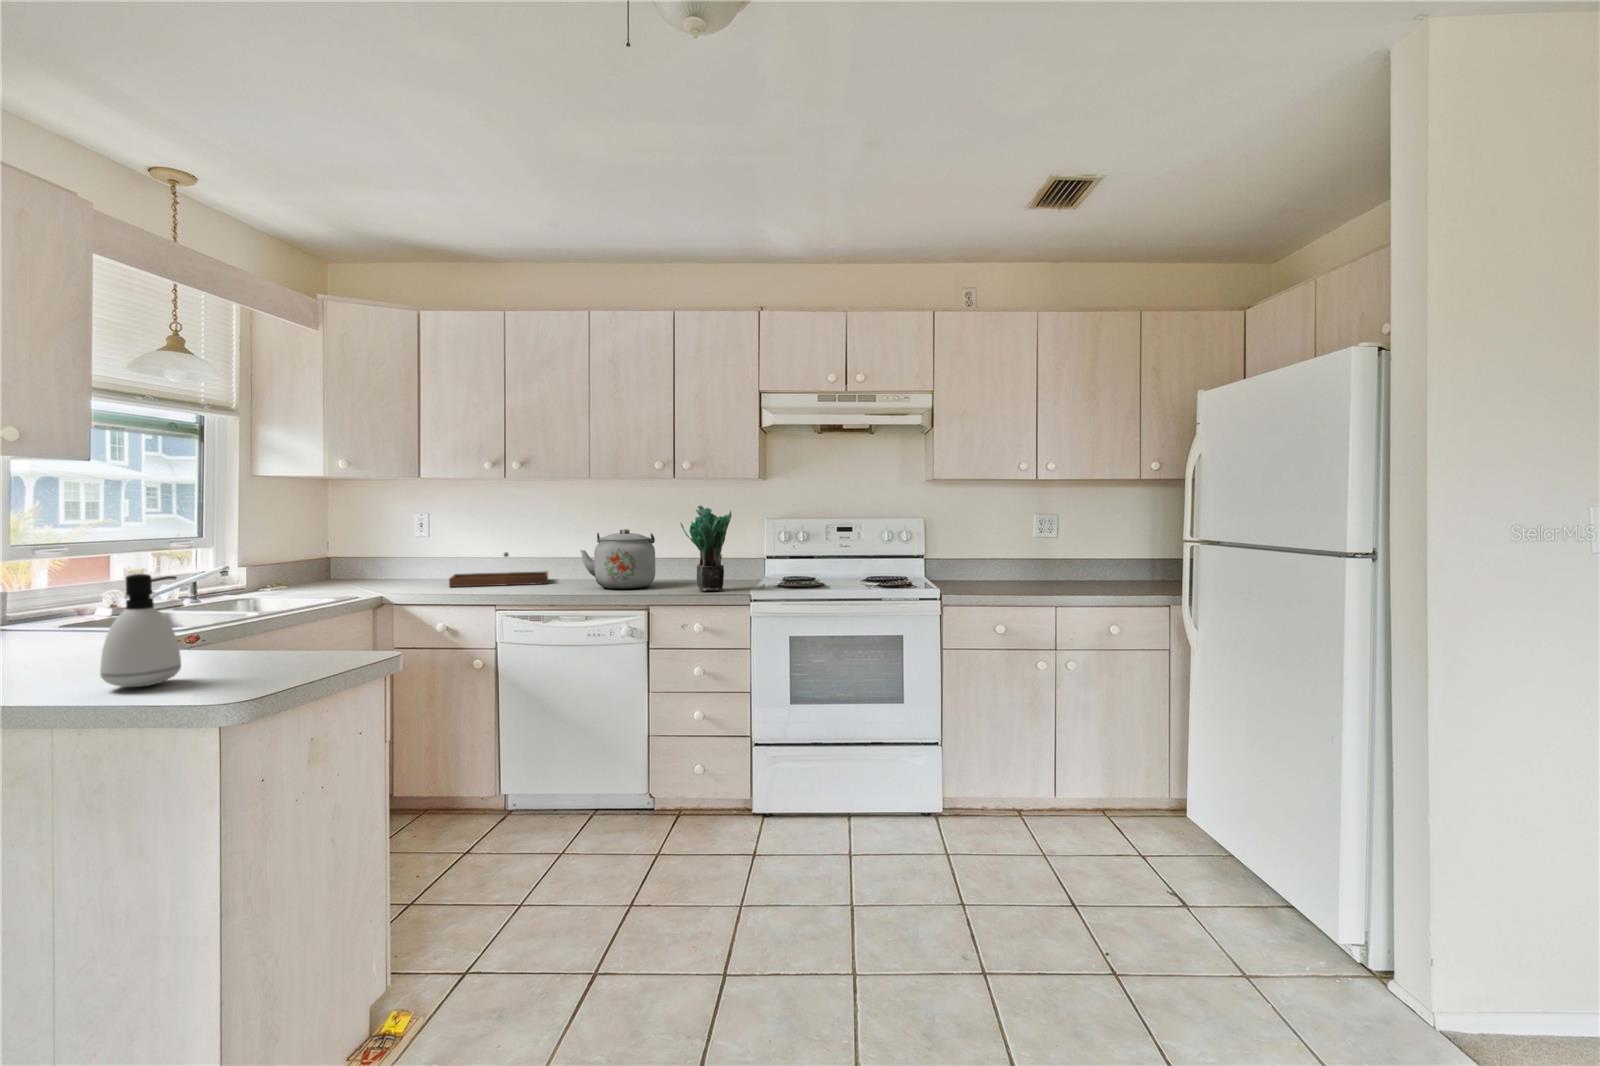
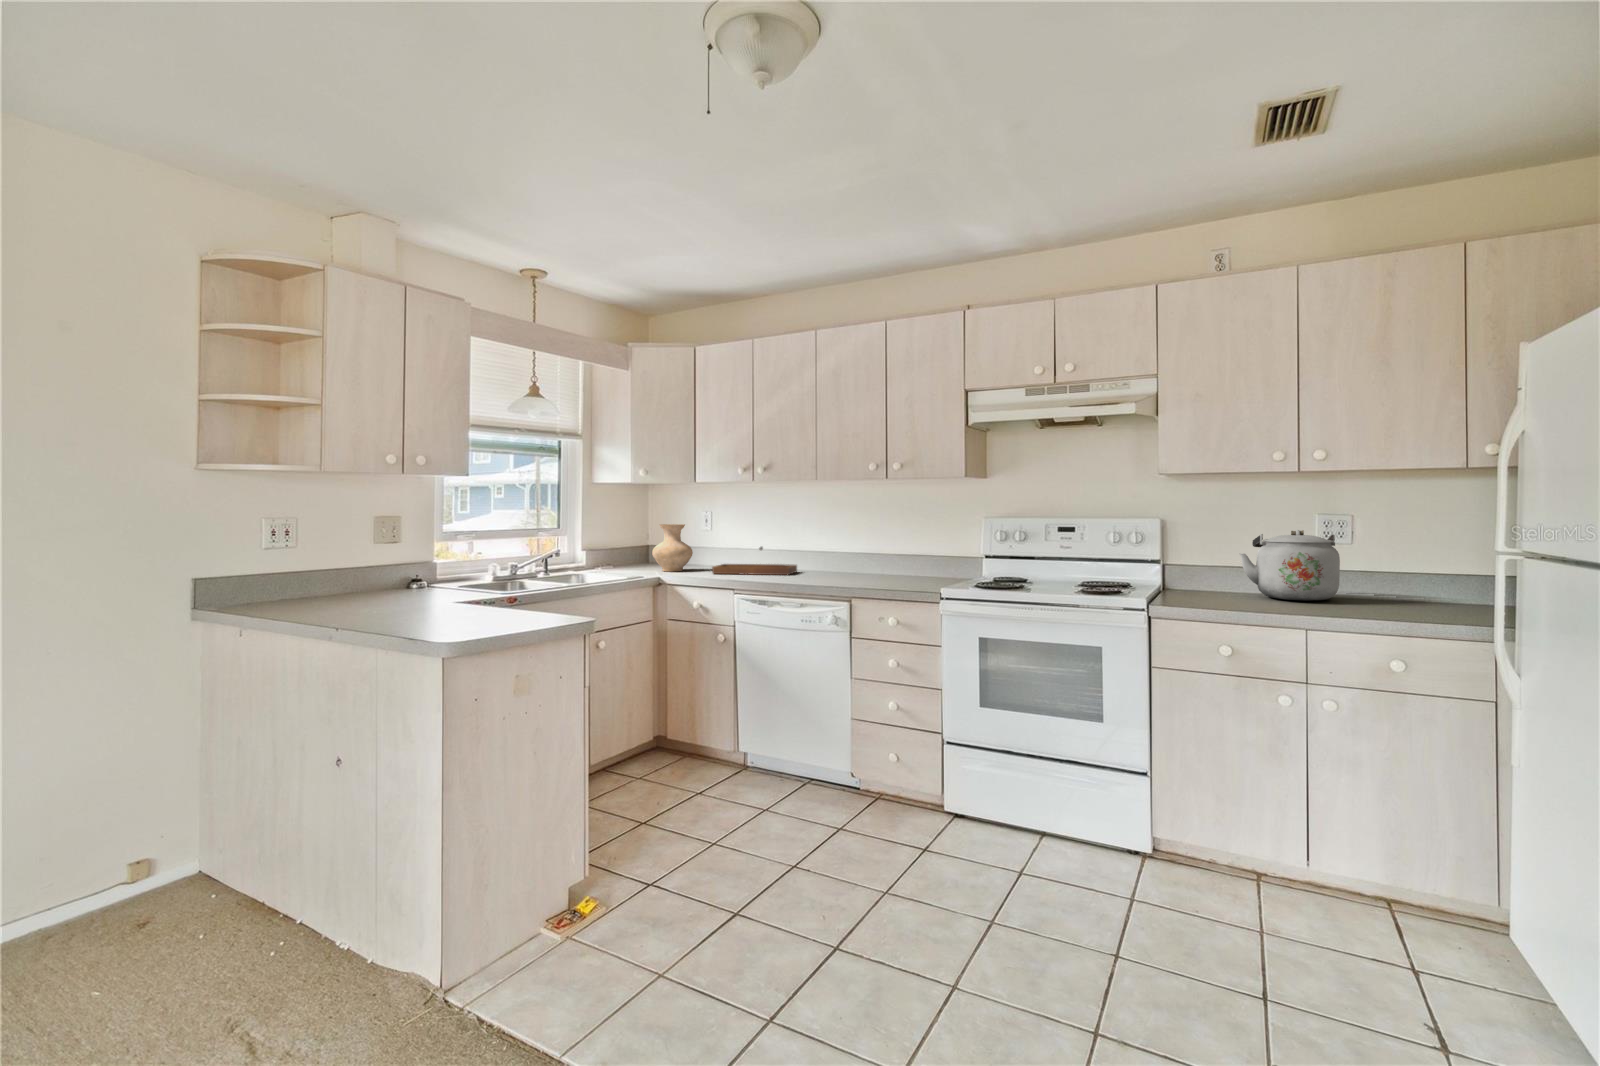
potted plant: present [681,506,732,591] -> none [881,504,928,587]
vase: none [354,528,411,587] -> present [652,524,693,571]
kettle: present [580,529,655,589] -> present [1240,530,1340,601]
soap dispenser: present [100,574,181,687] -> none [413,545,455,617]

